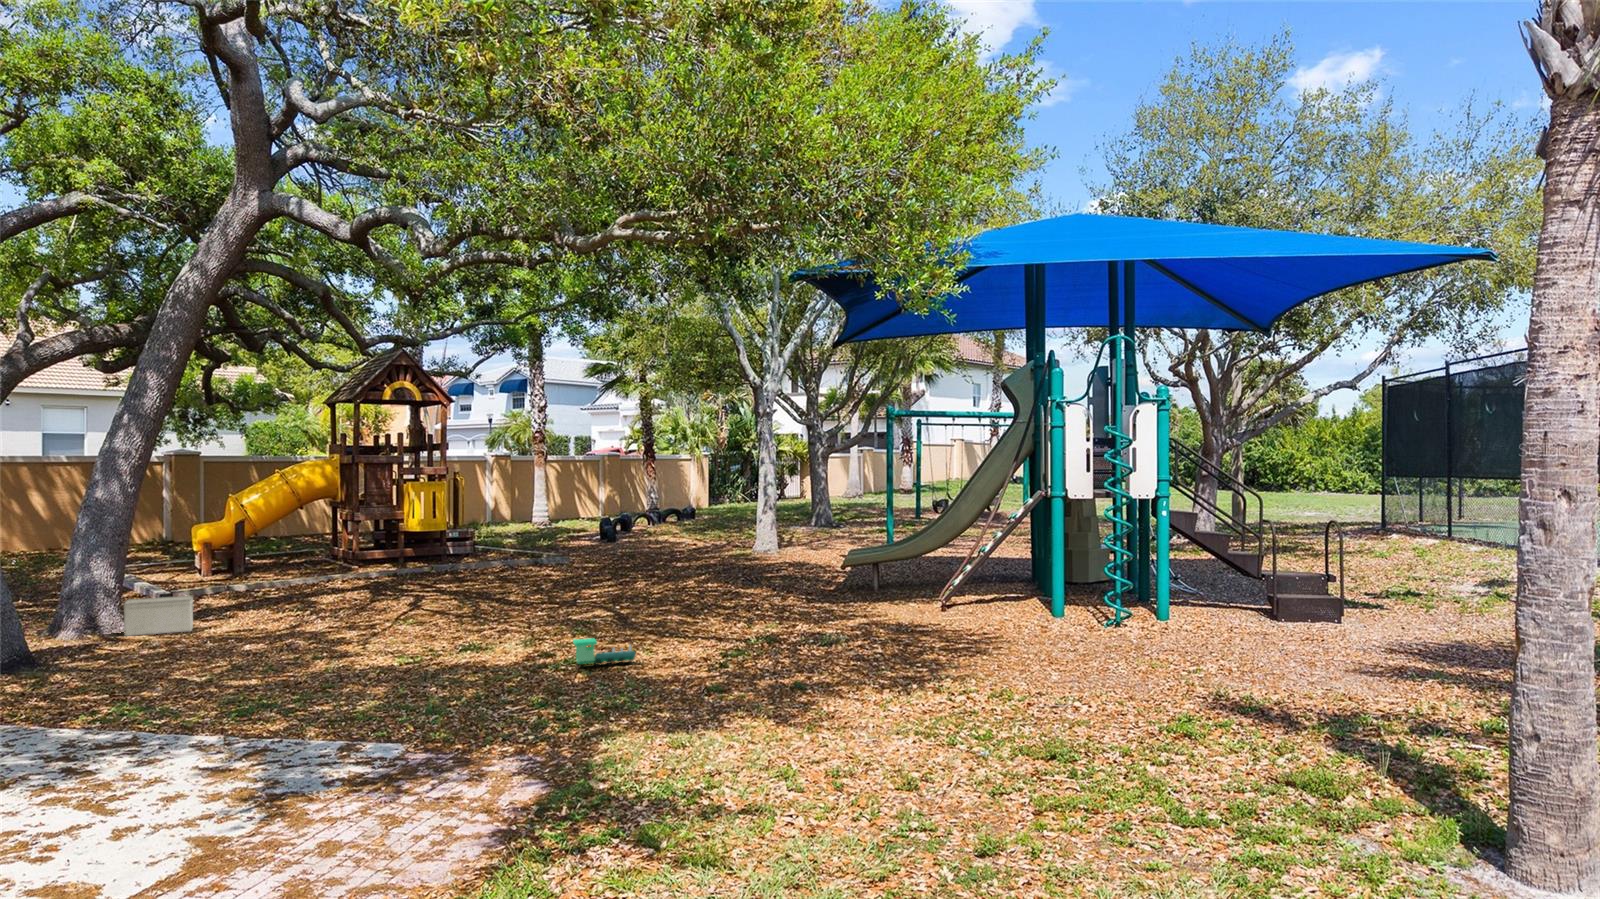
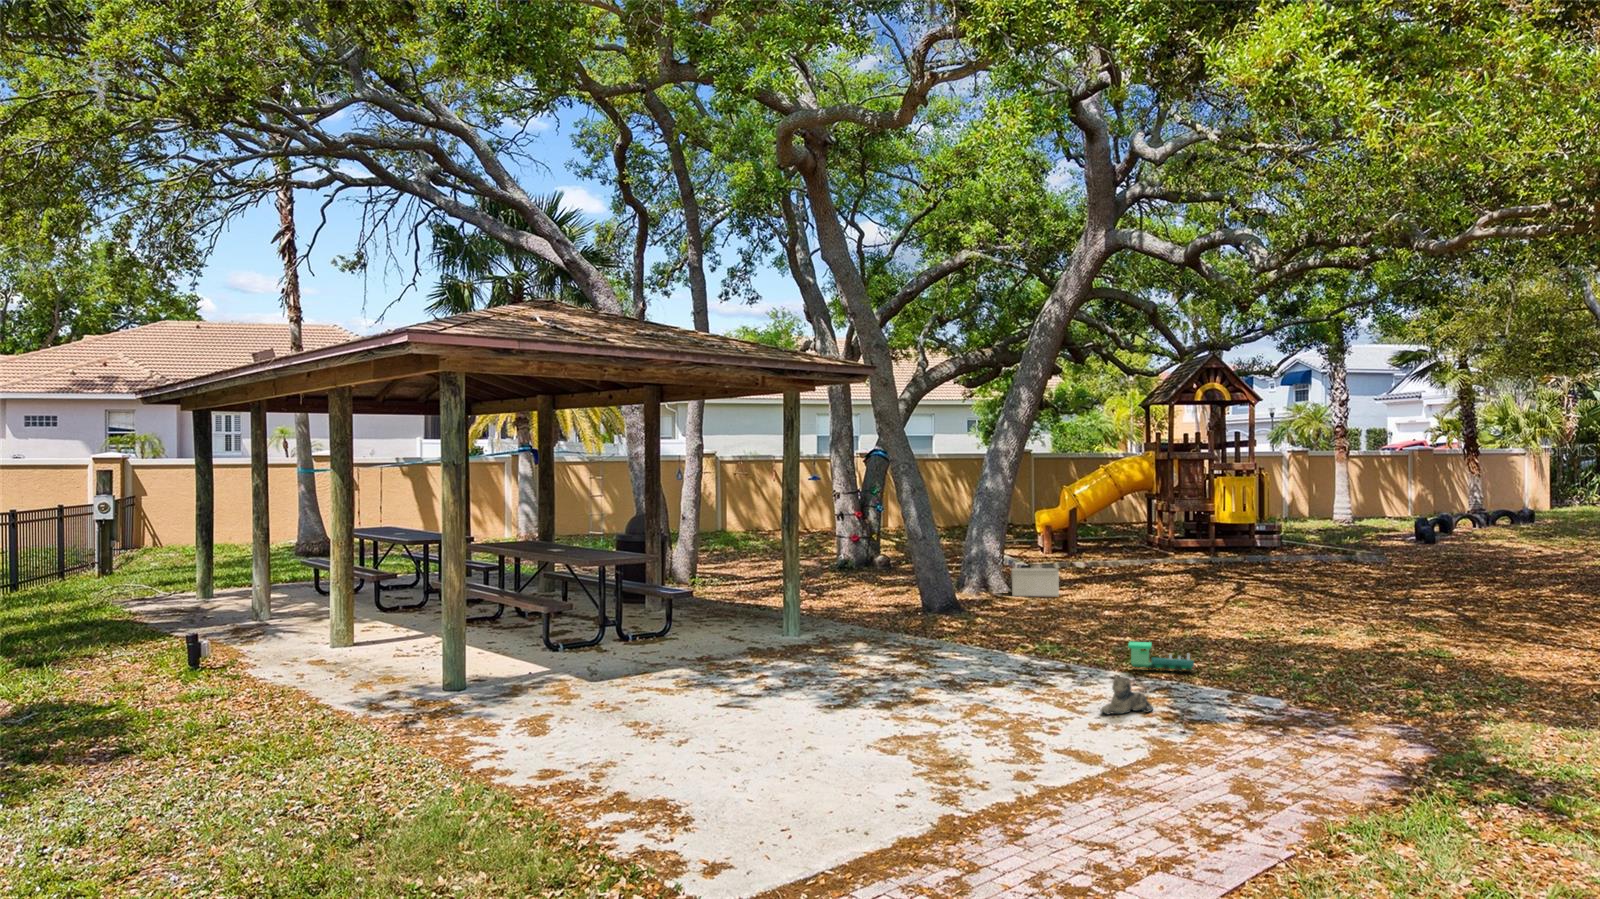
toy train: present [573,638,636,666] -> present [1128,642,1195,672]
plush toy: none [152,751,236,808] -> present [1101,676,1153,714]

